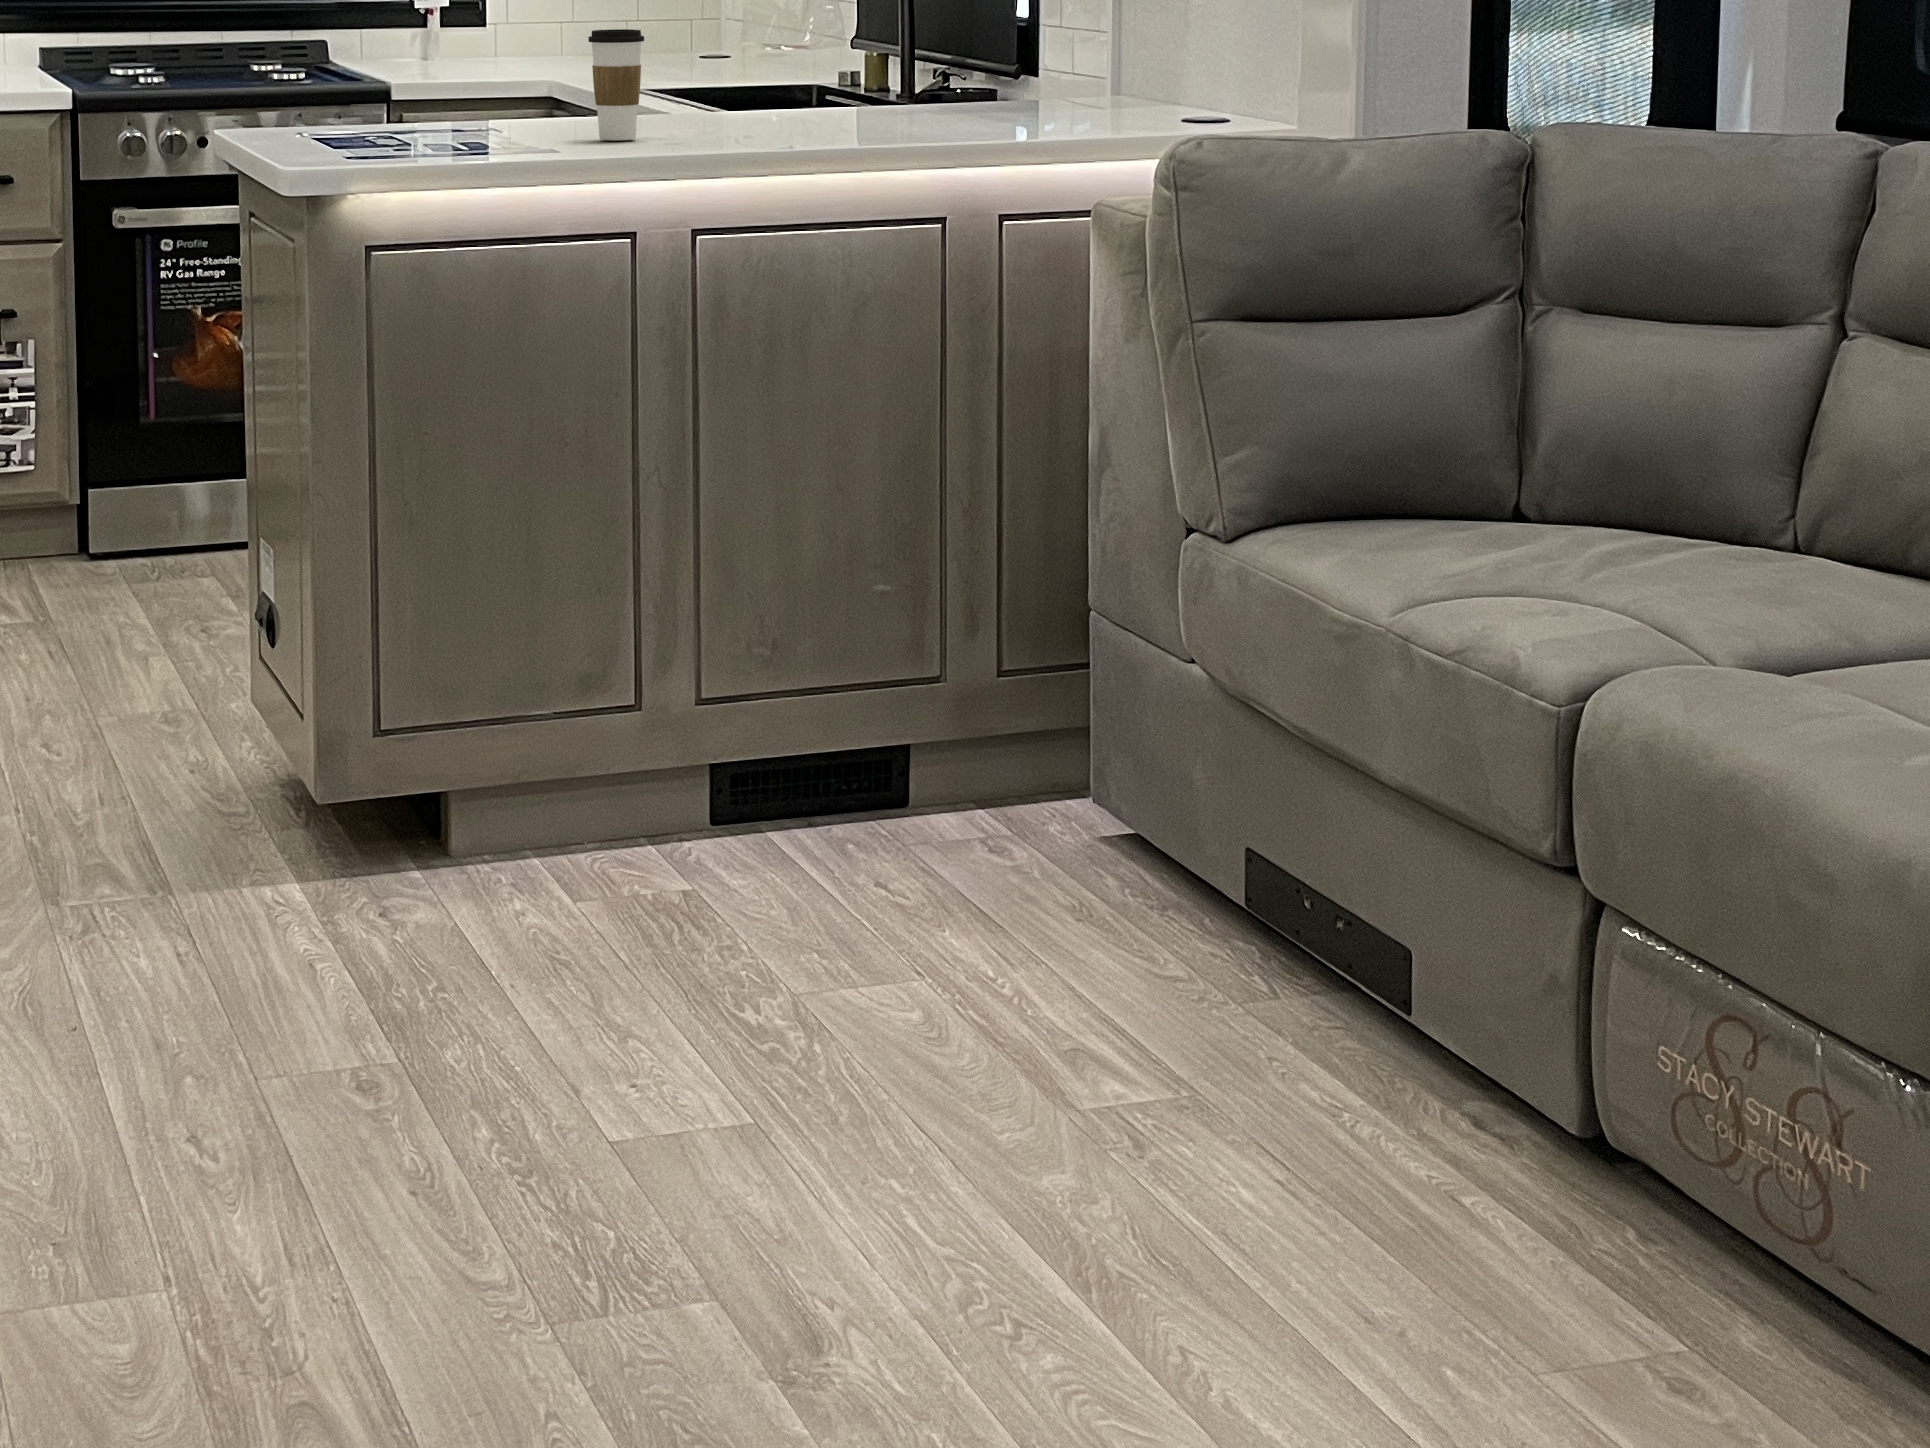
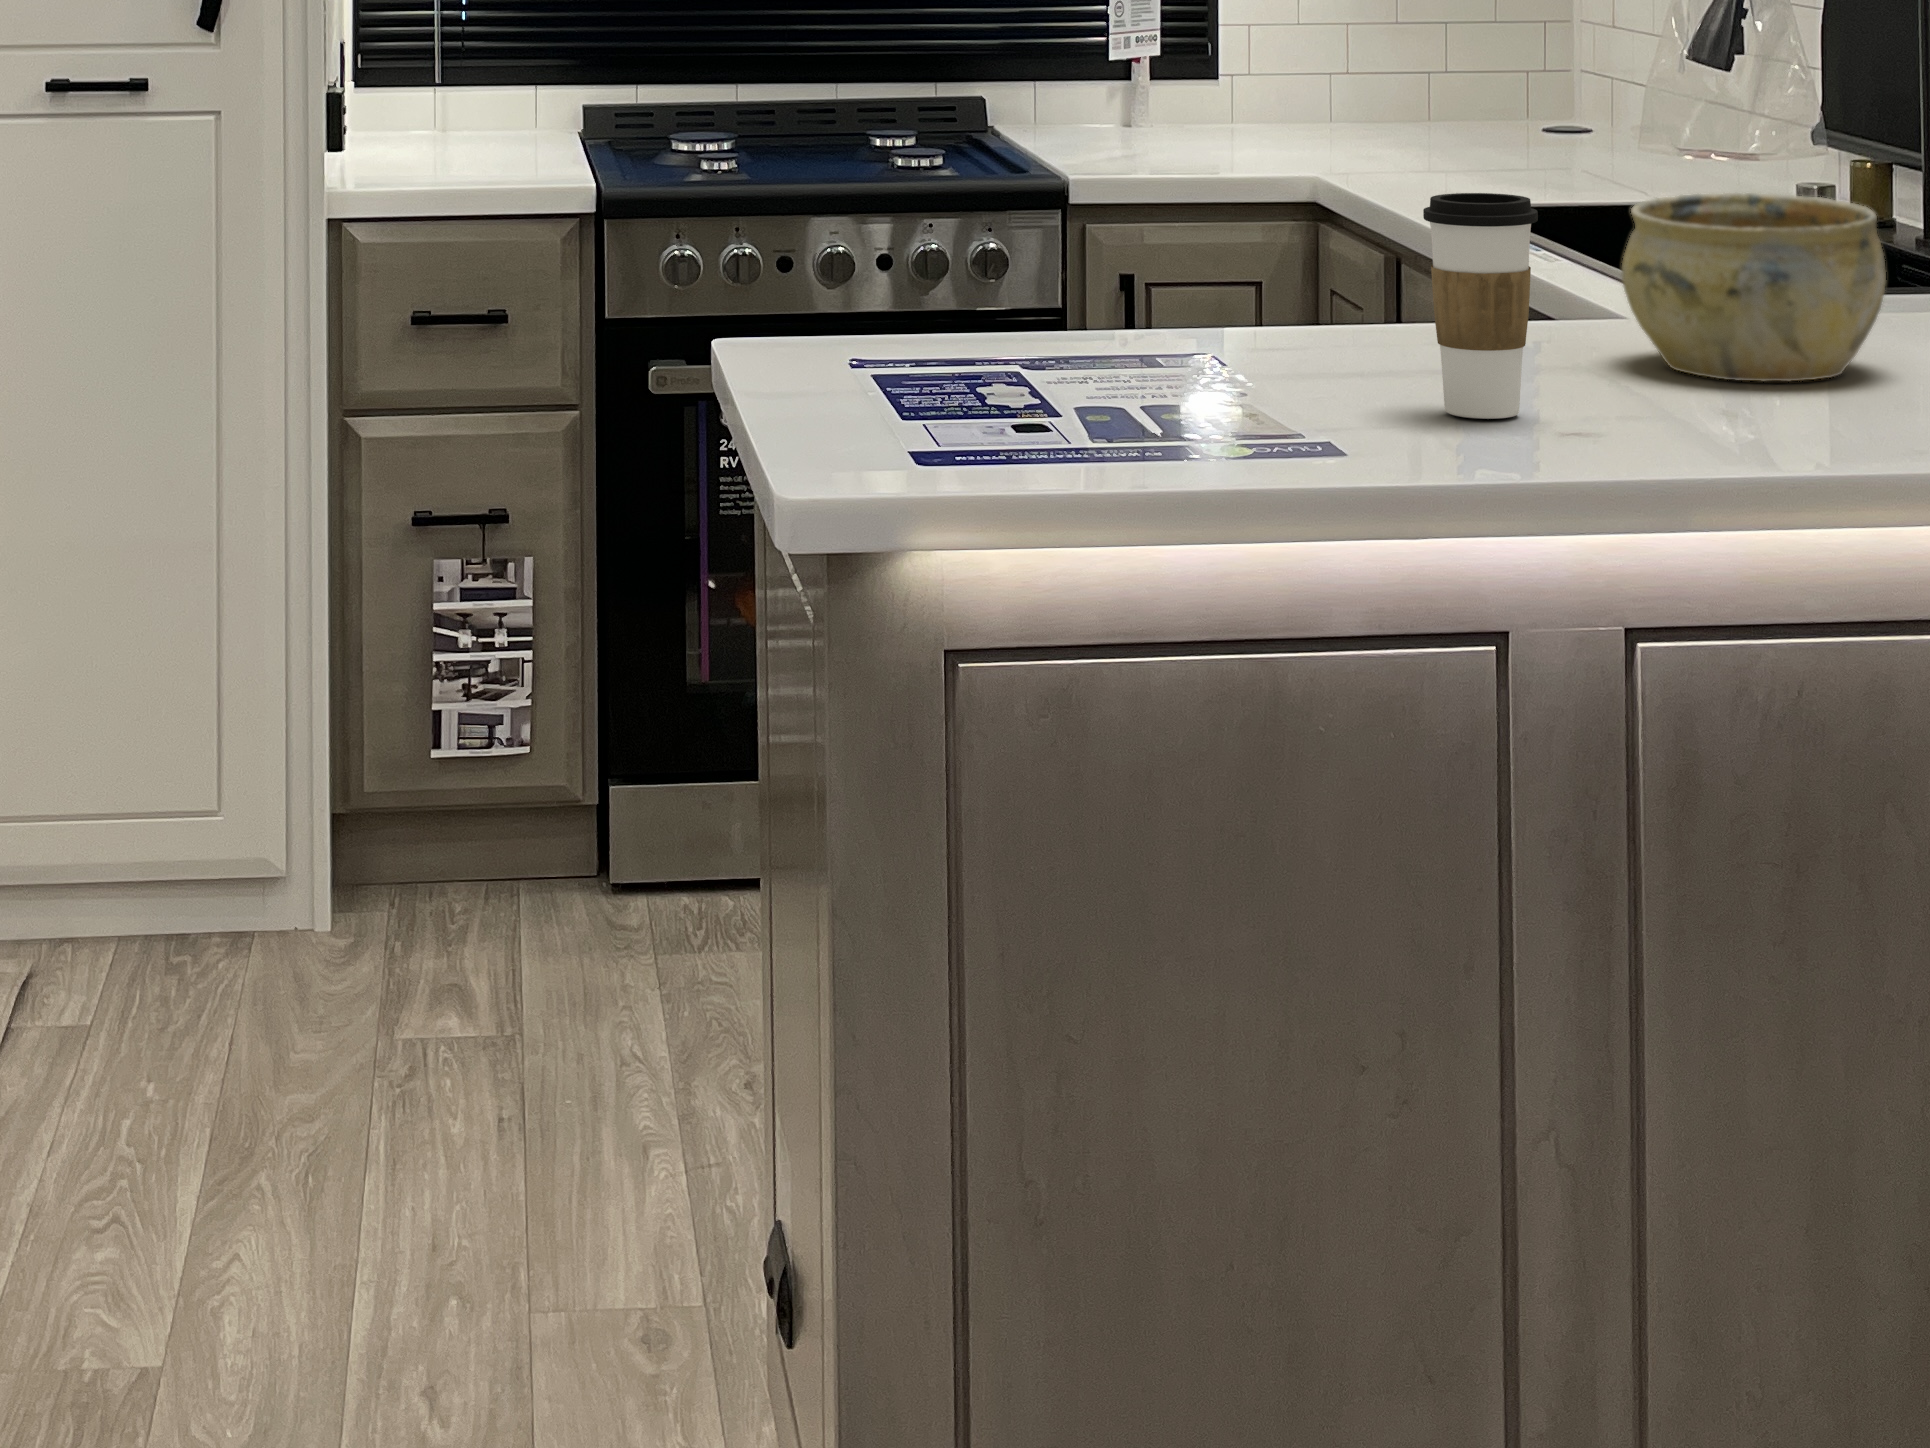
ceramic bowl: none [694,39,824,129] -> present [1622,193,1886,381]

